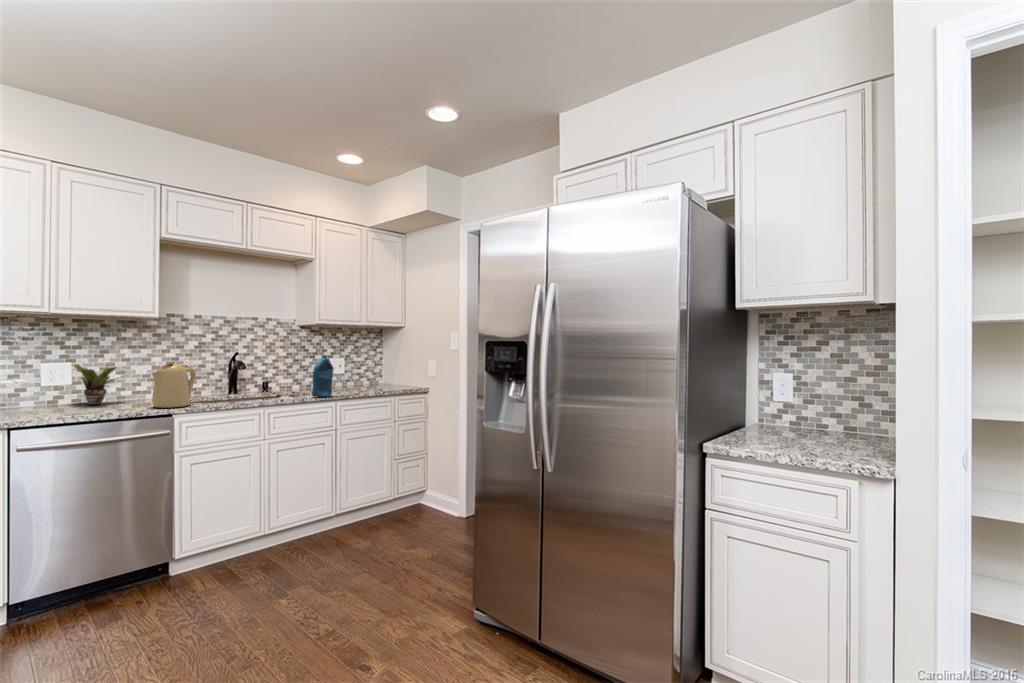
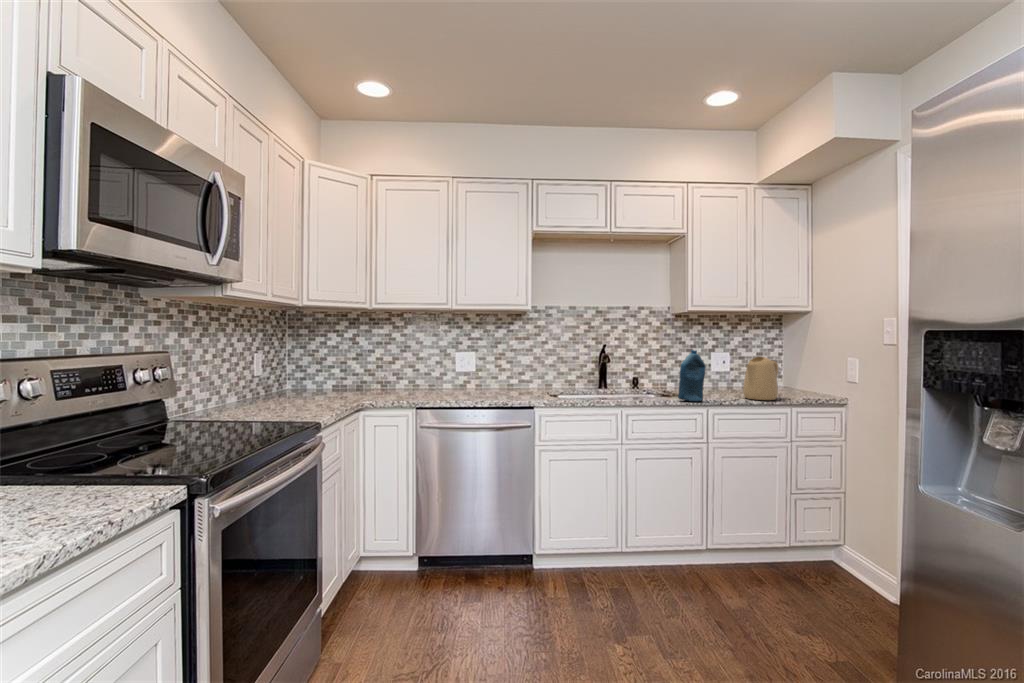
kettle: present [152,363,196,408] -> present [743,356,778,400]
potted plant: present [72,364,124,405] -> none [473,354,511,390]

